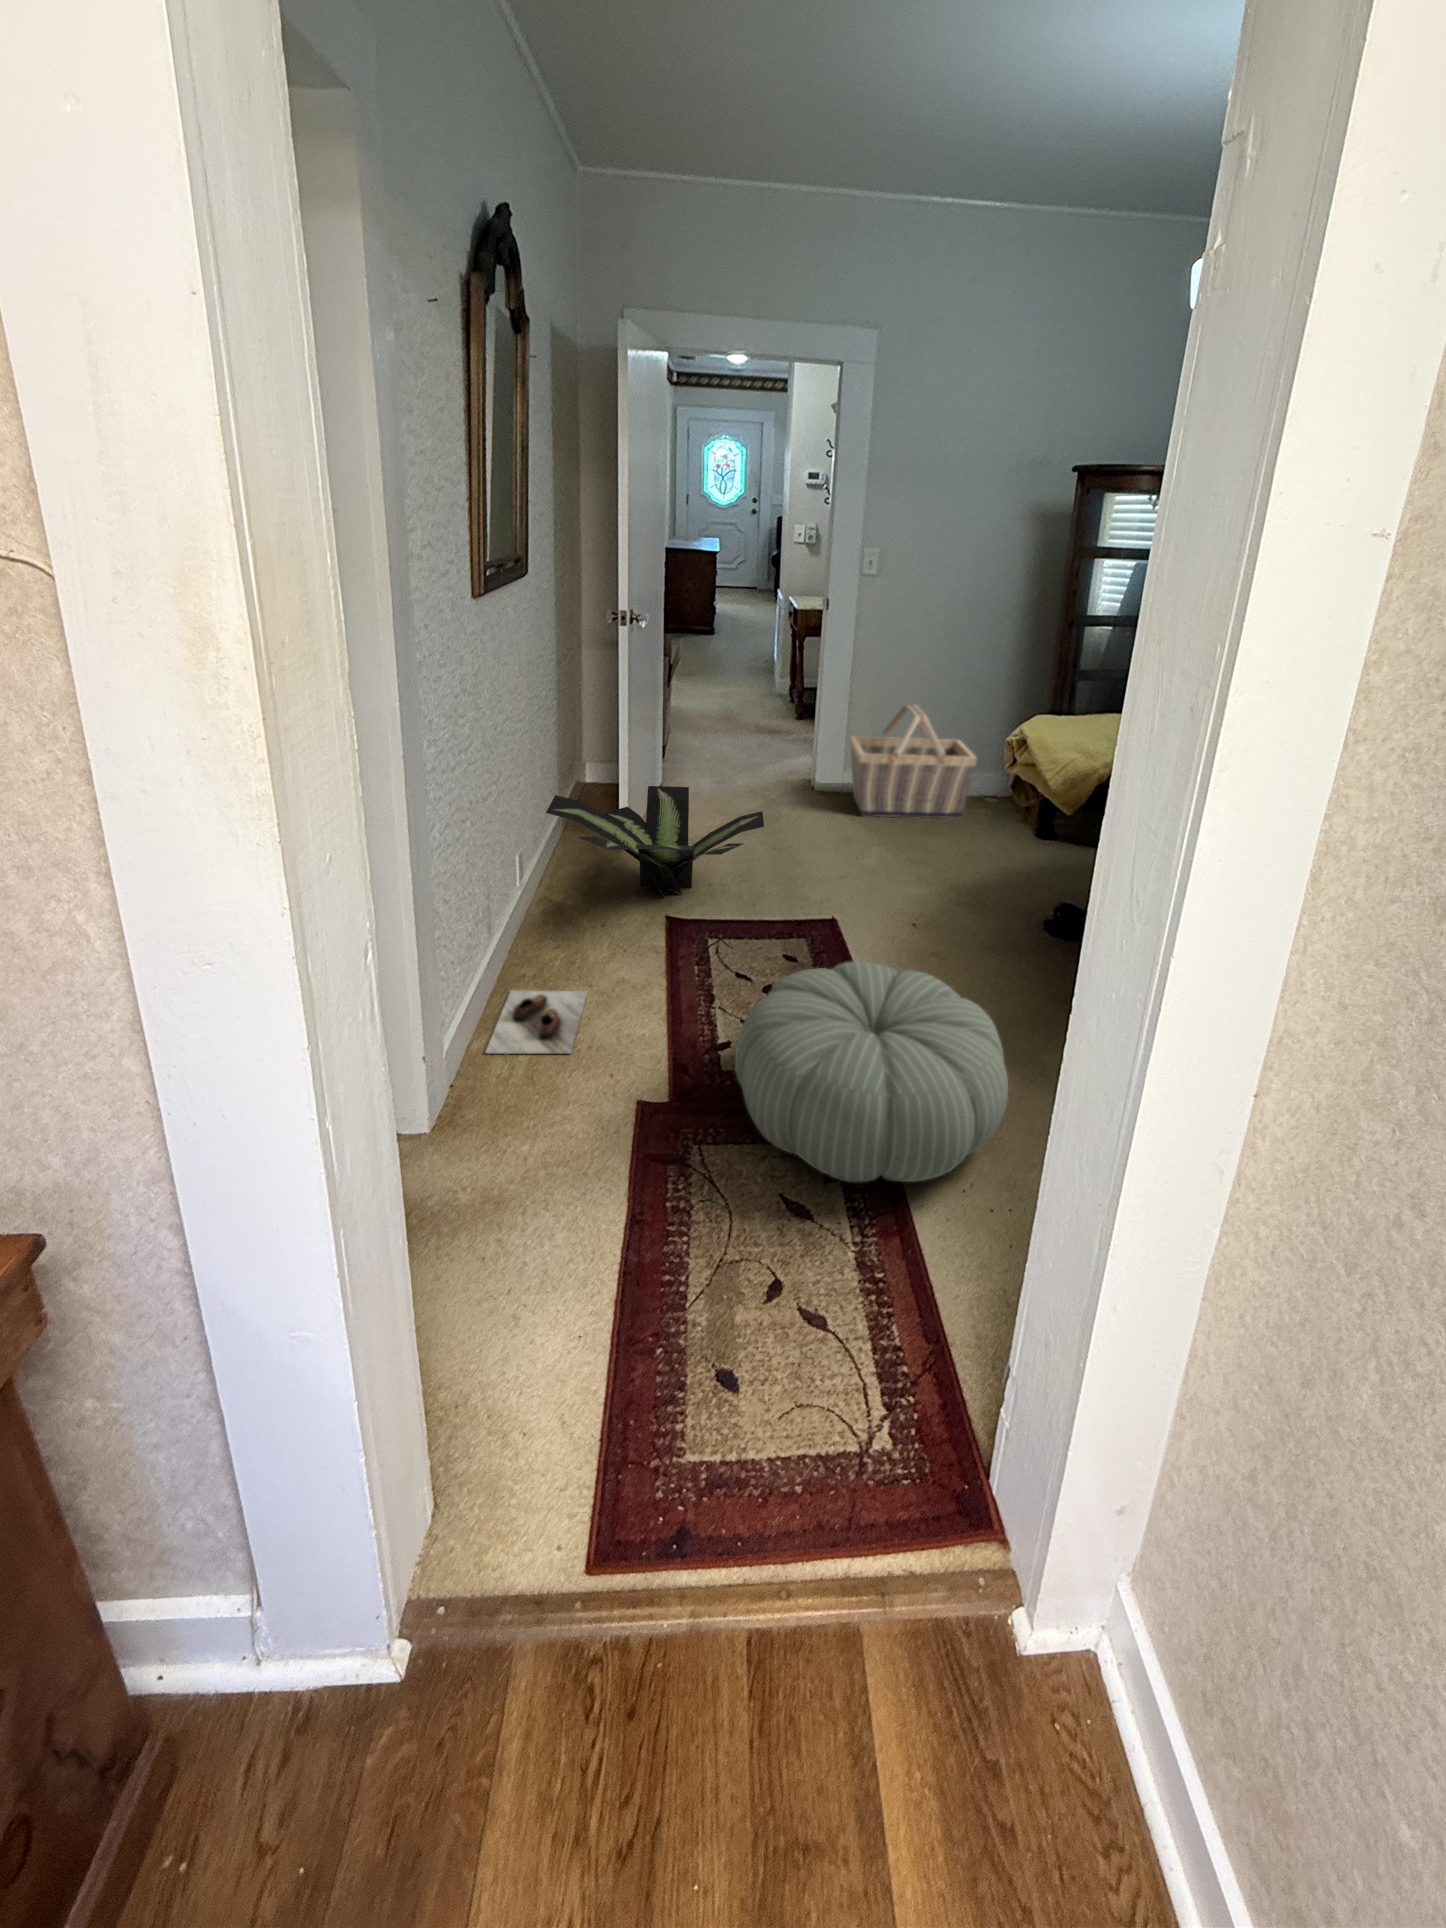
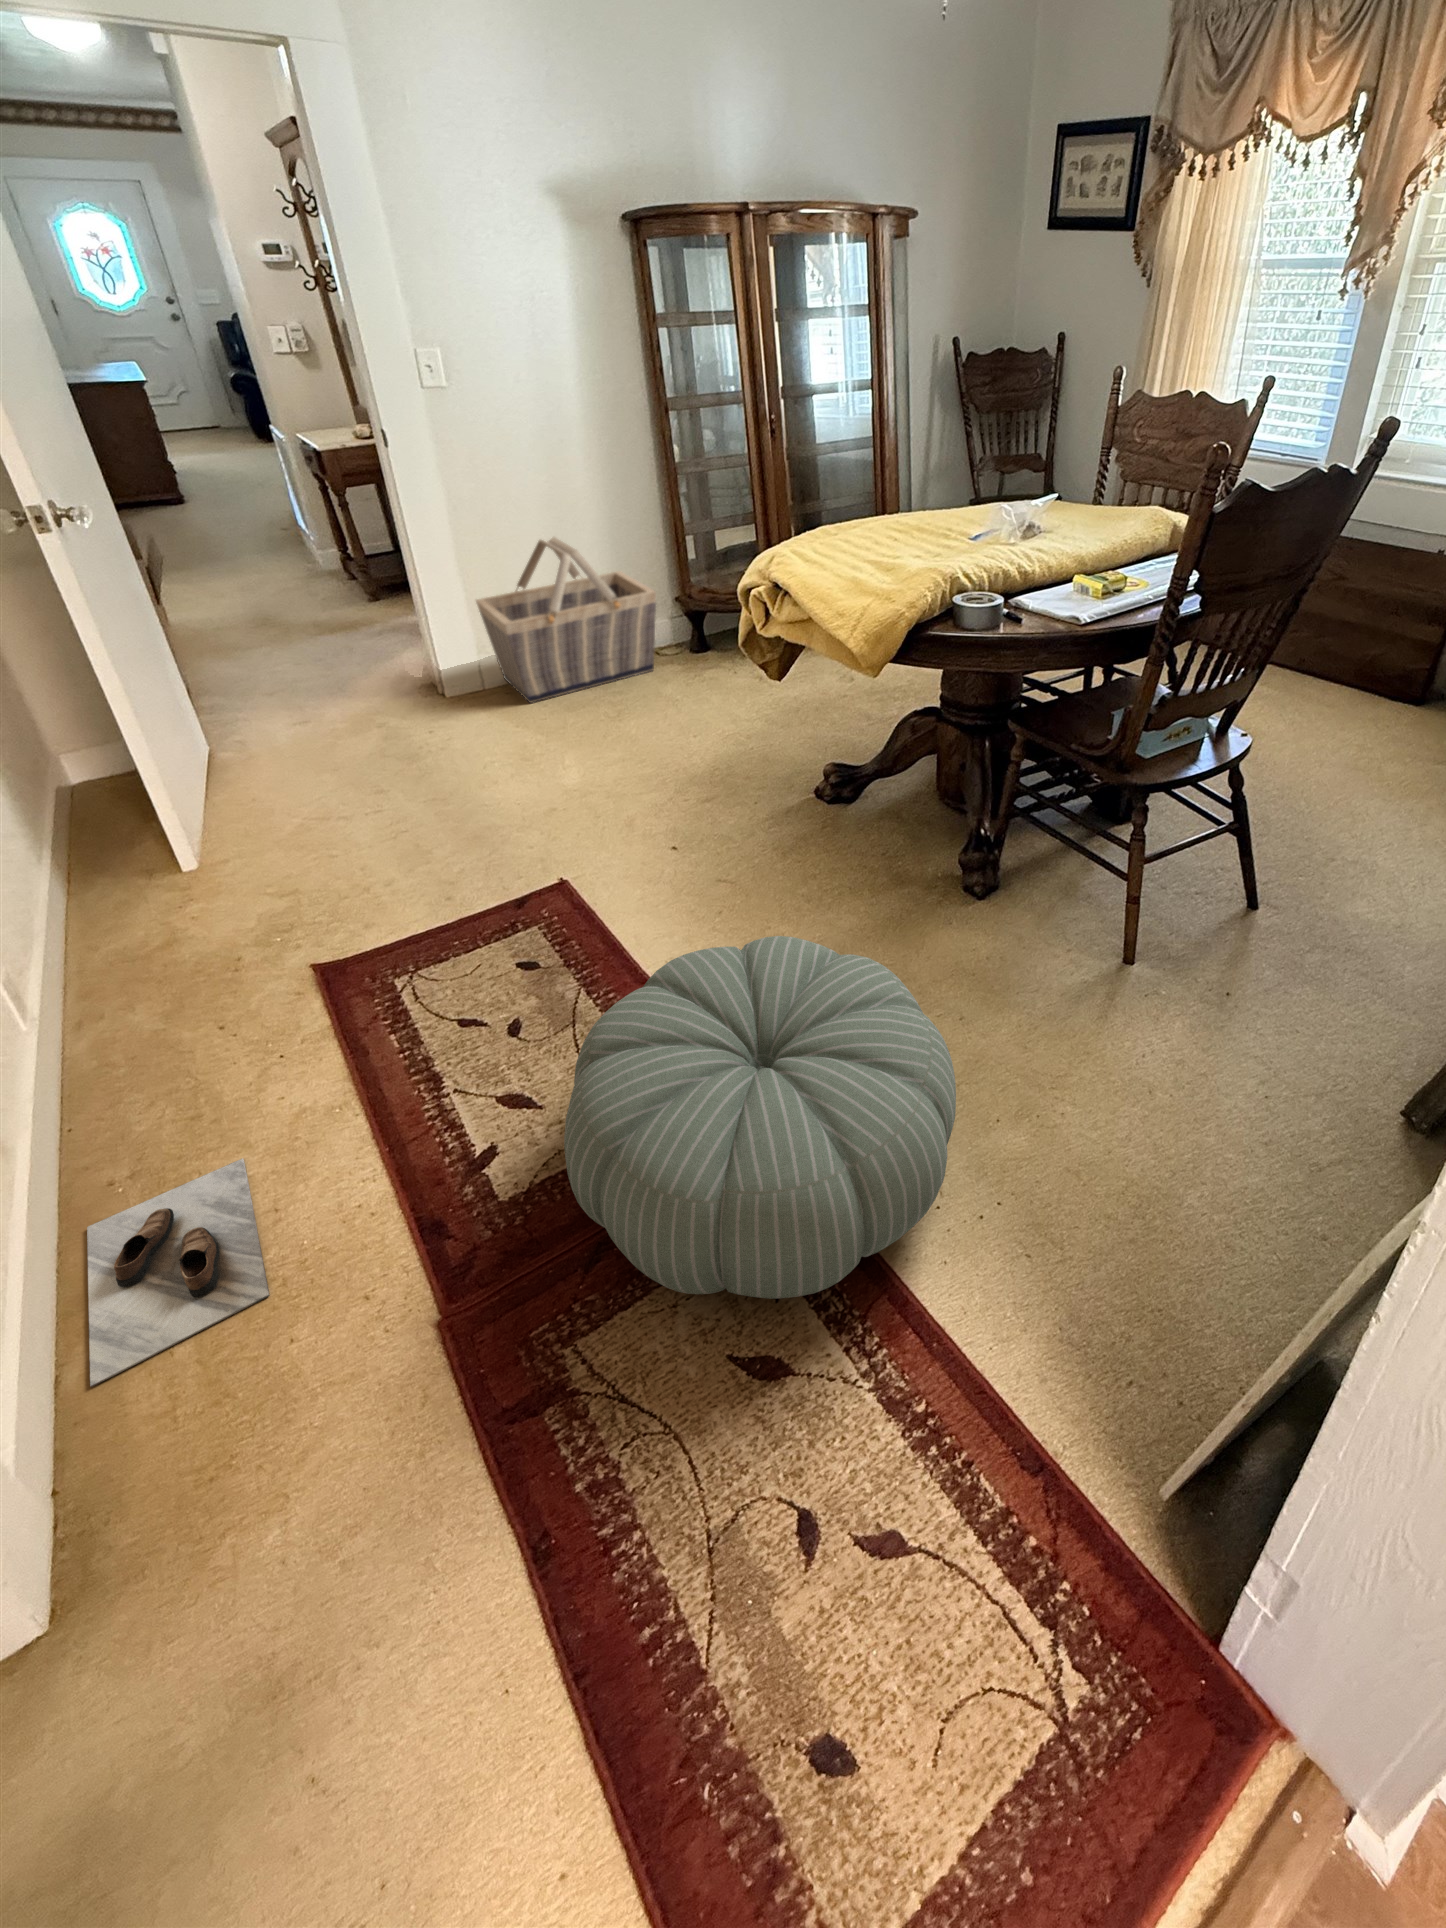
potted plant: present [546,786,764,898] -> none [12,747,427,932]

